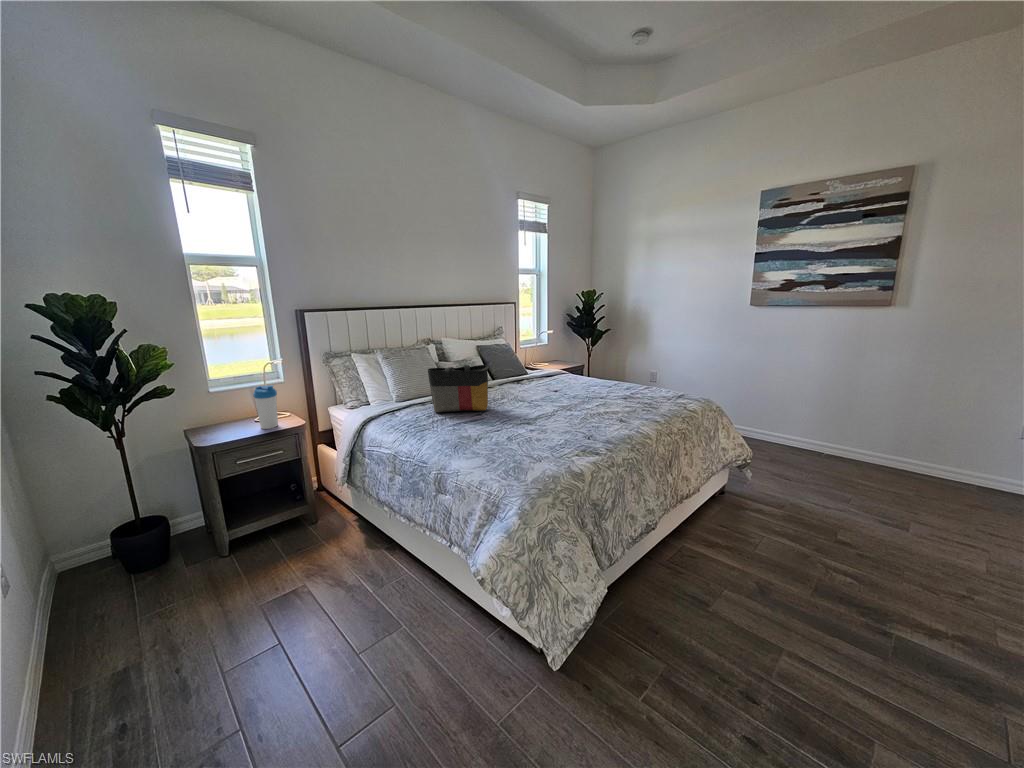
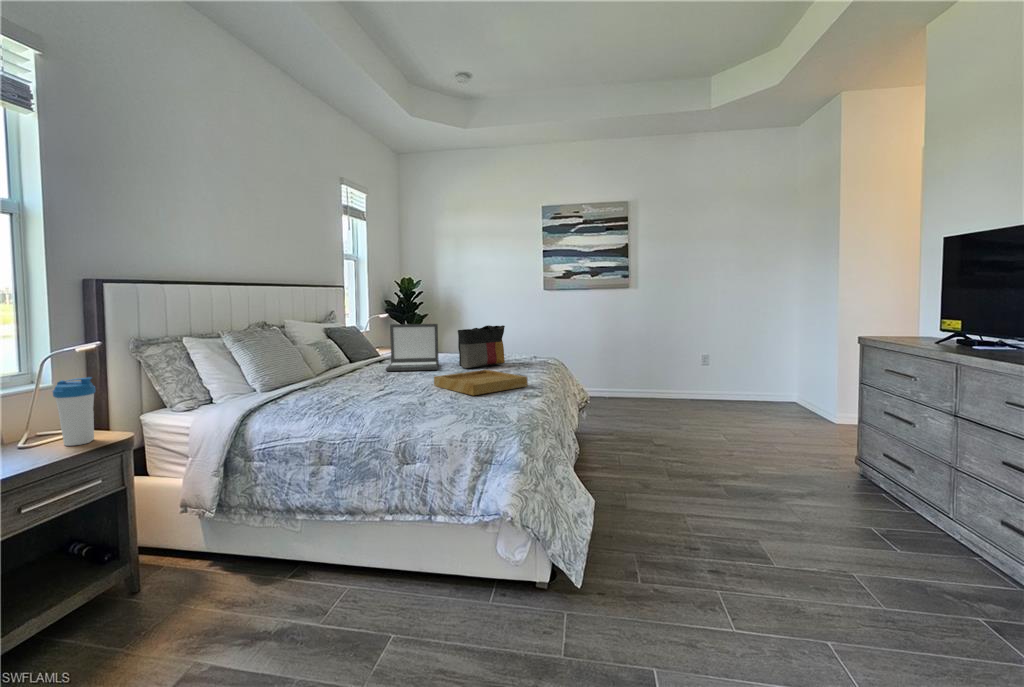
laptop: none [512,344,570,395] -> present [386,324,439,371]
tote bag: present [428,365,489,412] -> present [458,325,505,368]
tray: none [524,406,606,438] -> present [434,370,528,395]

